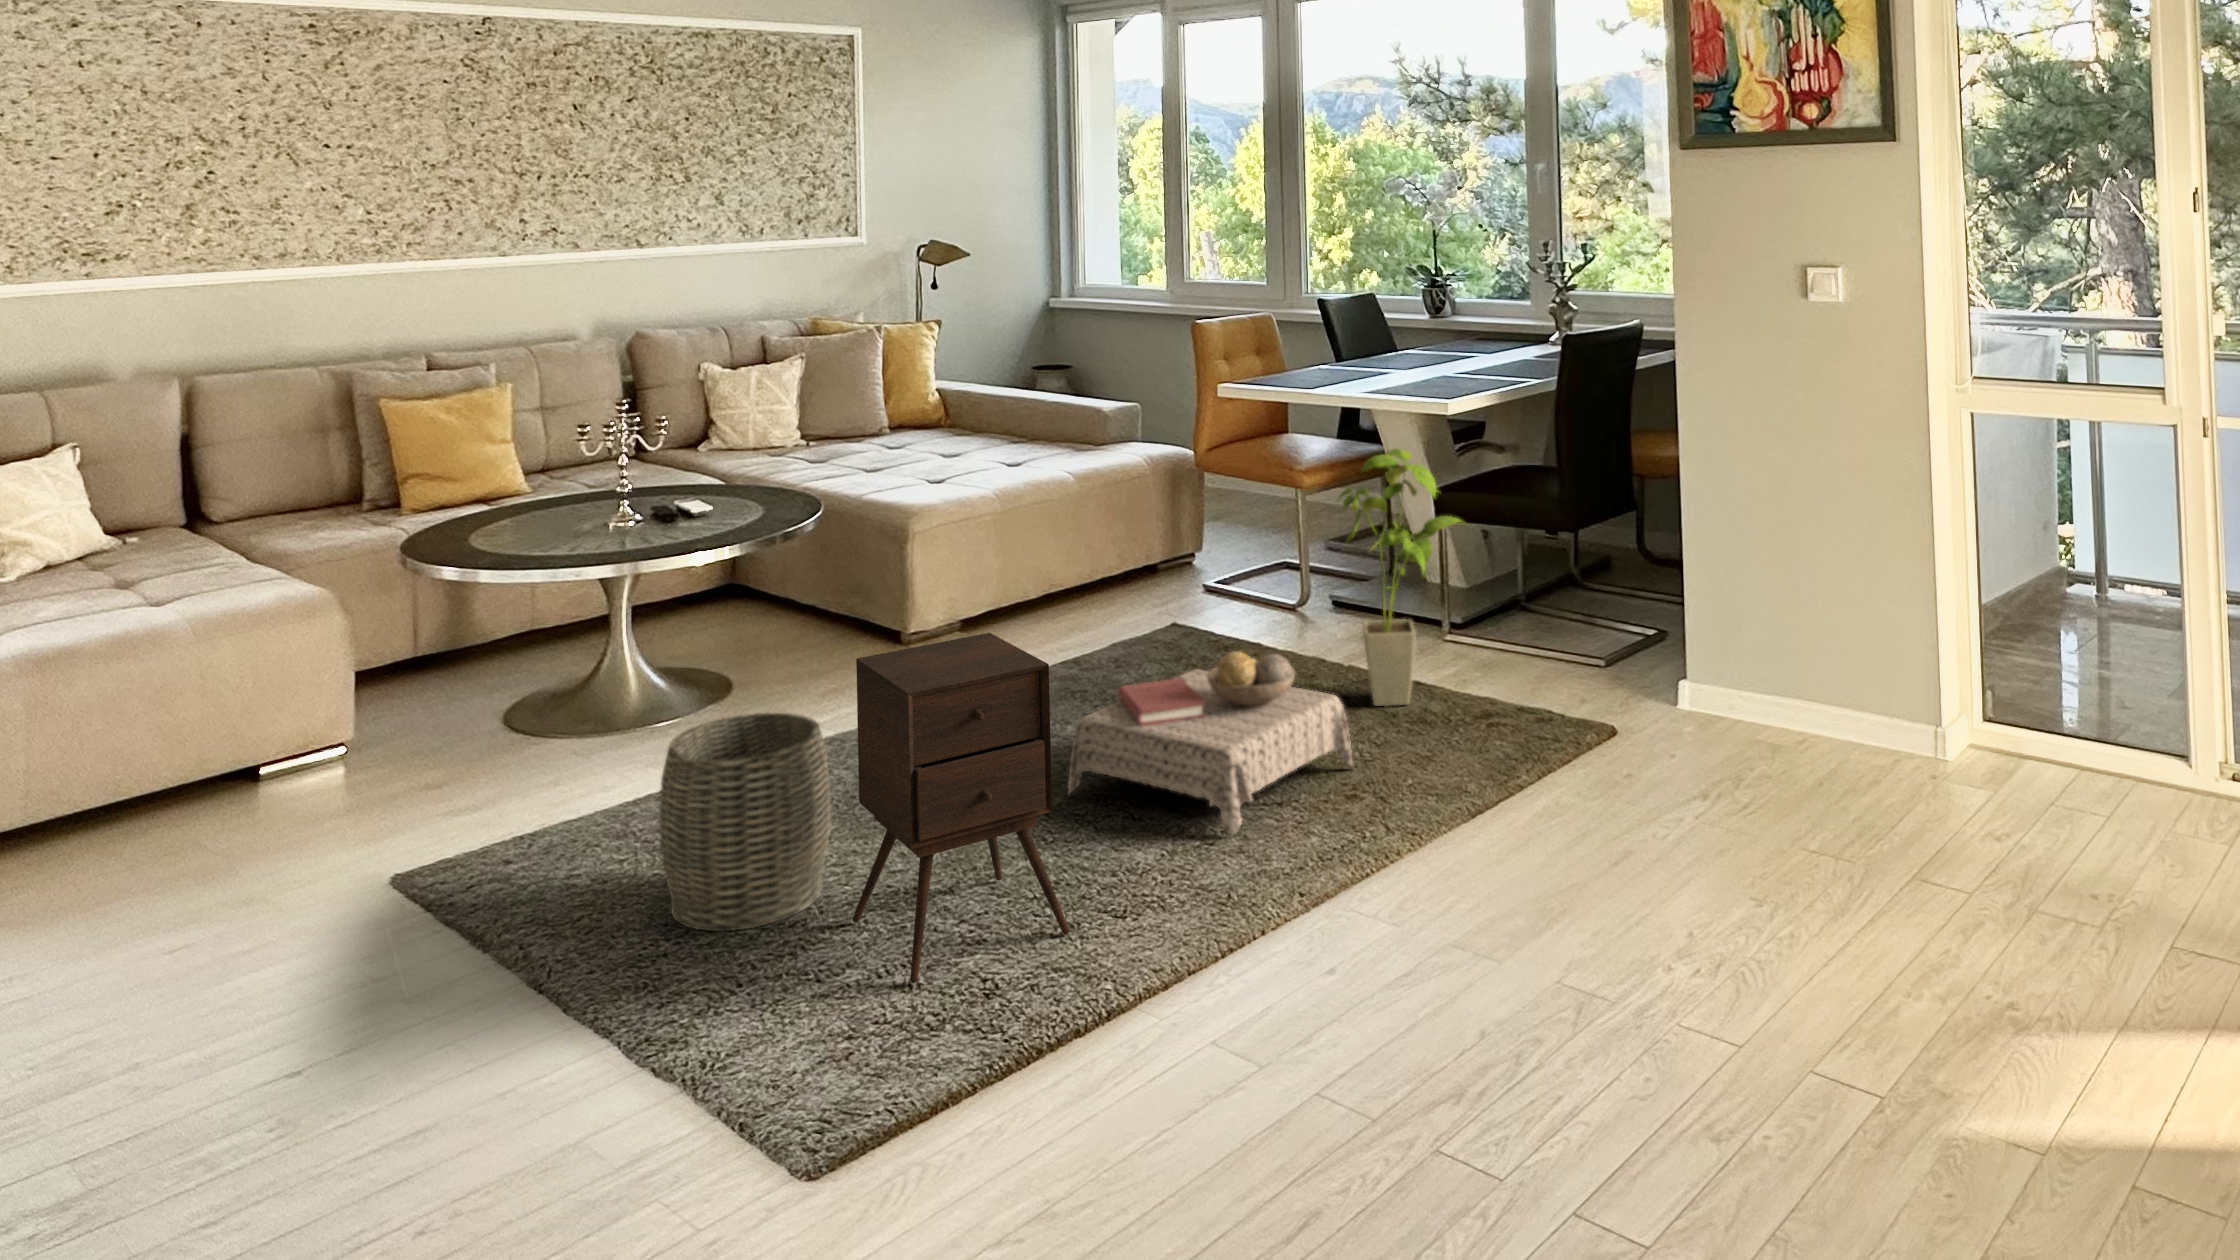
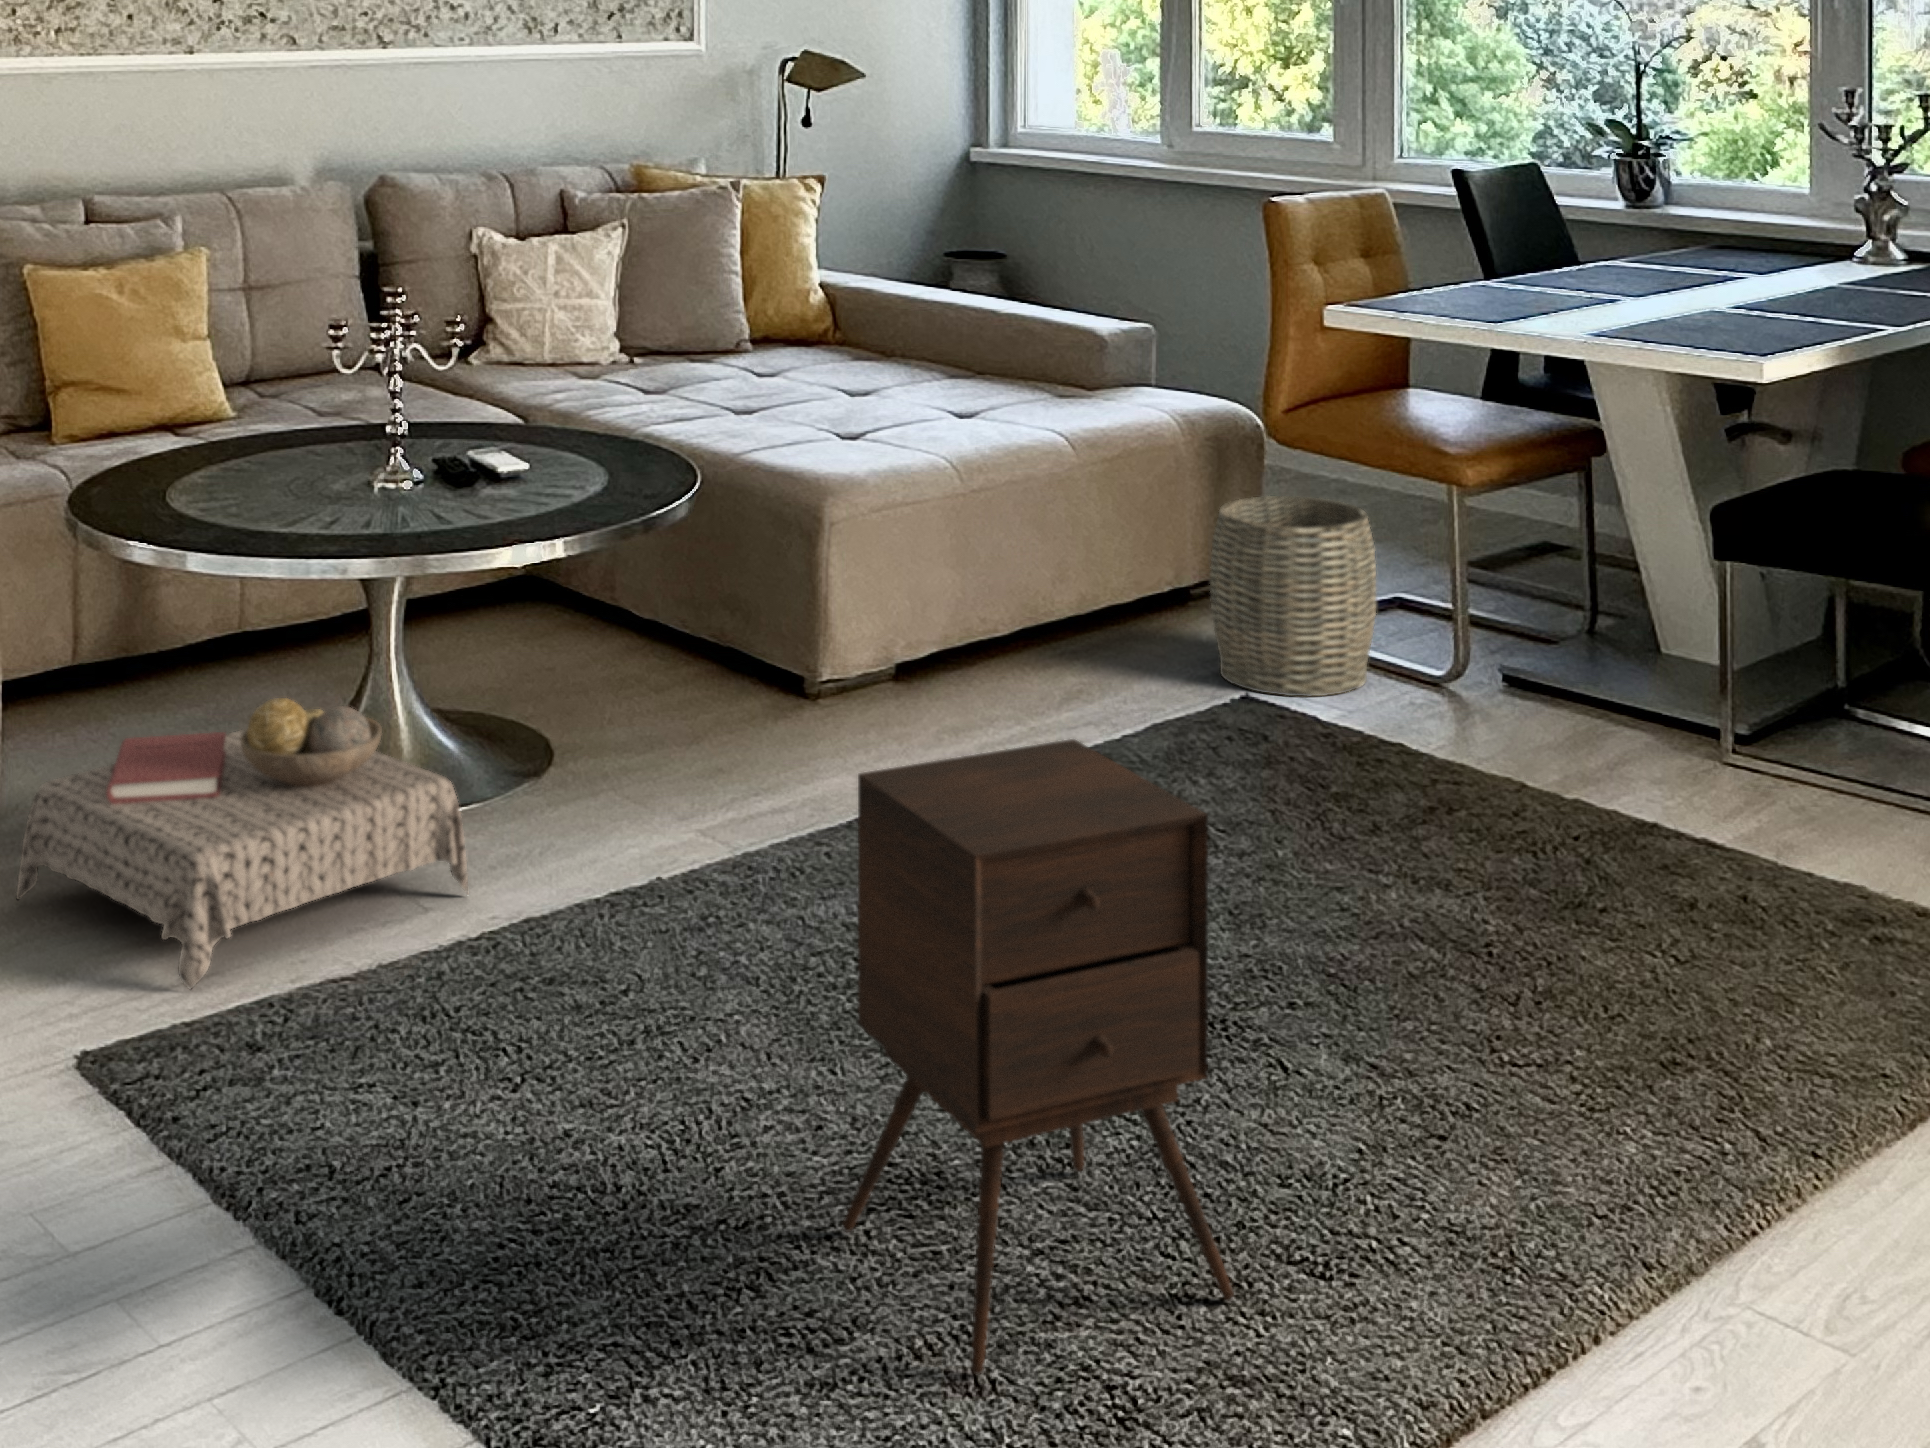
house plant: present [1338,449,1460,706] -> none [1579,437,1818,884]
ottoman: present [1068,651,1352,837] -> present [16,698,468,990]
woven basket: present [659,713,831,931] -> present [1210,496,1376,696]

